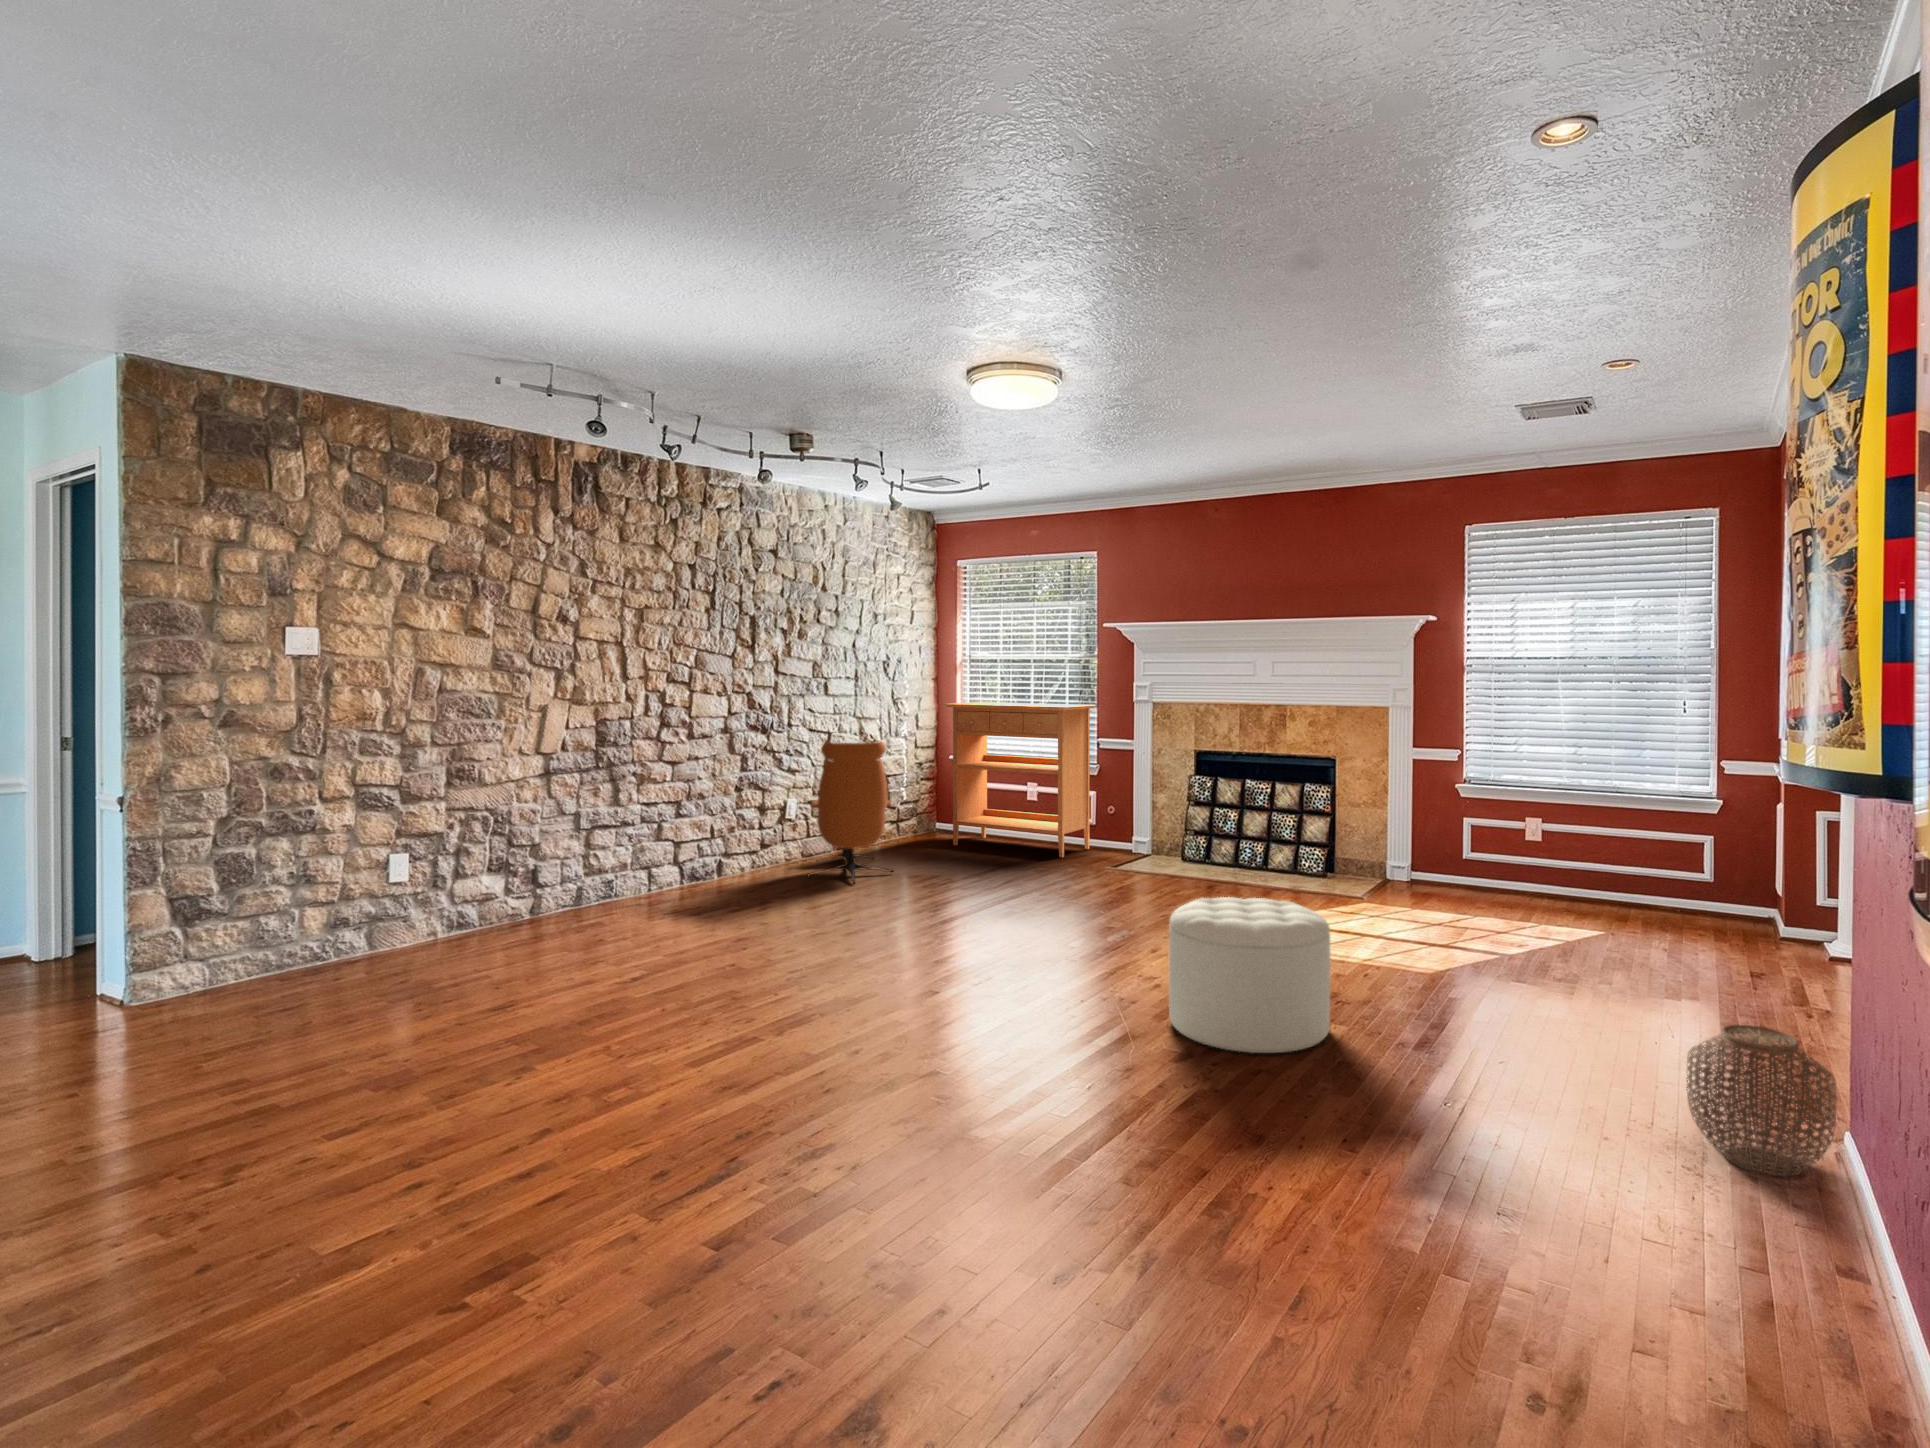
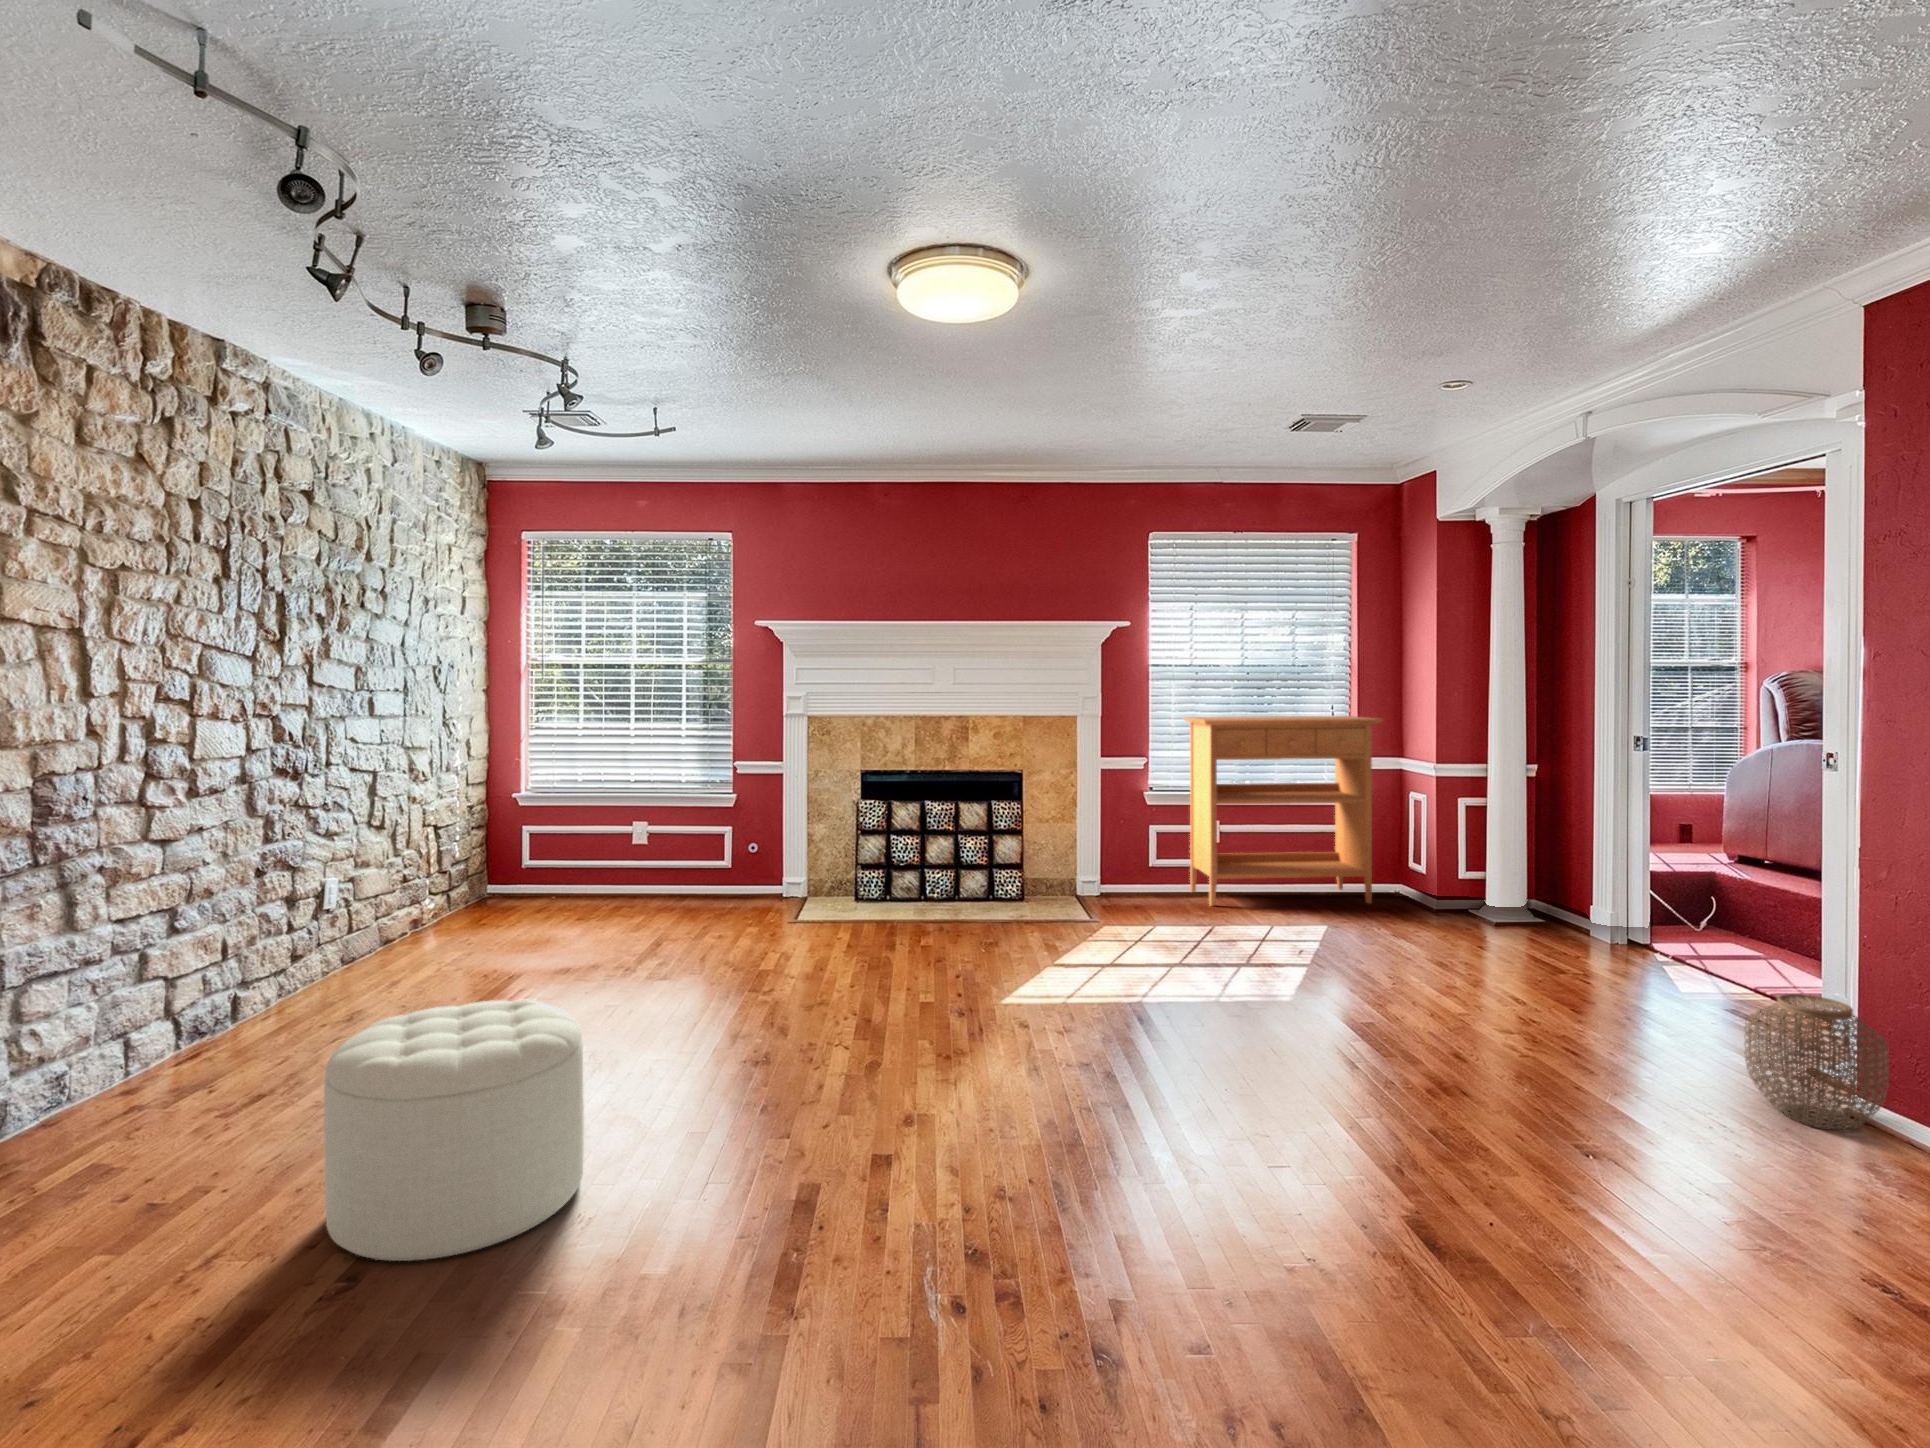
console table: present [944,702,1096,857] -> present [1183,716,1383,906]
lounge chair: present [808,741,894,884] -> none [370,781,538,998]
ottoman: present [1169,897,1330,1053] -> present [324,1000,584,1261]

